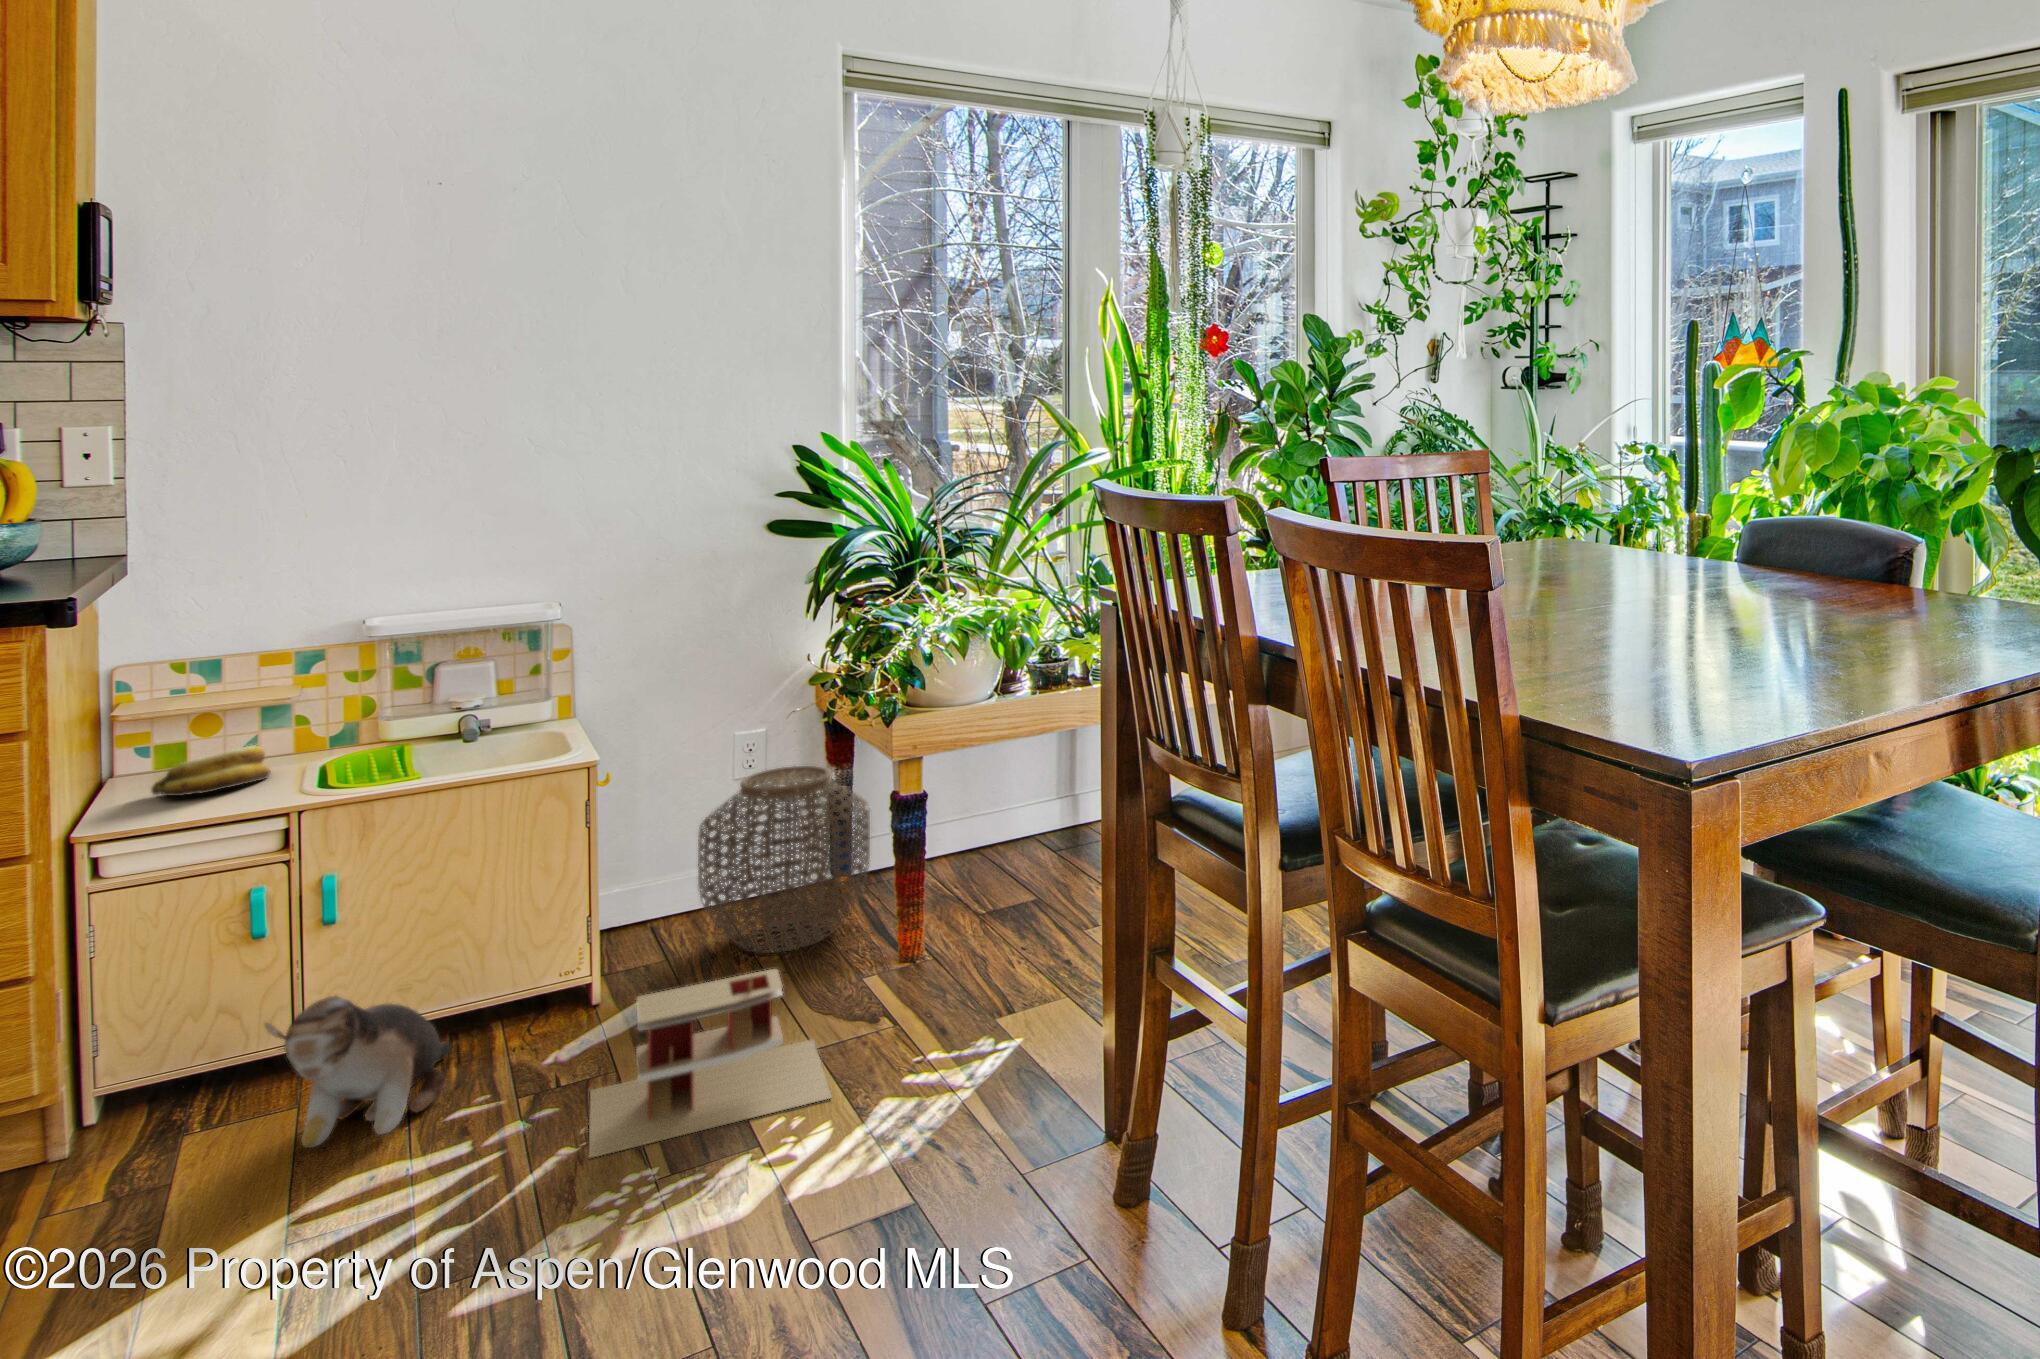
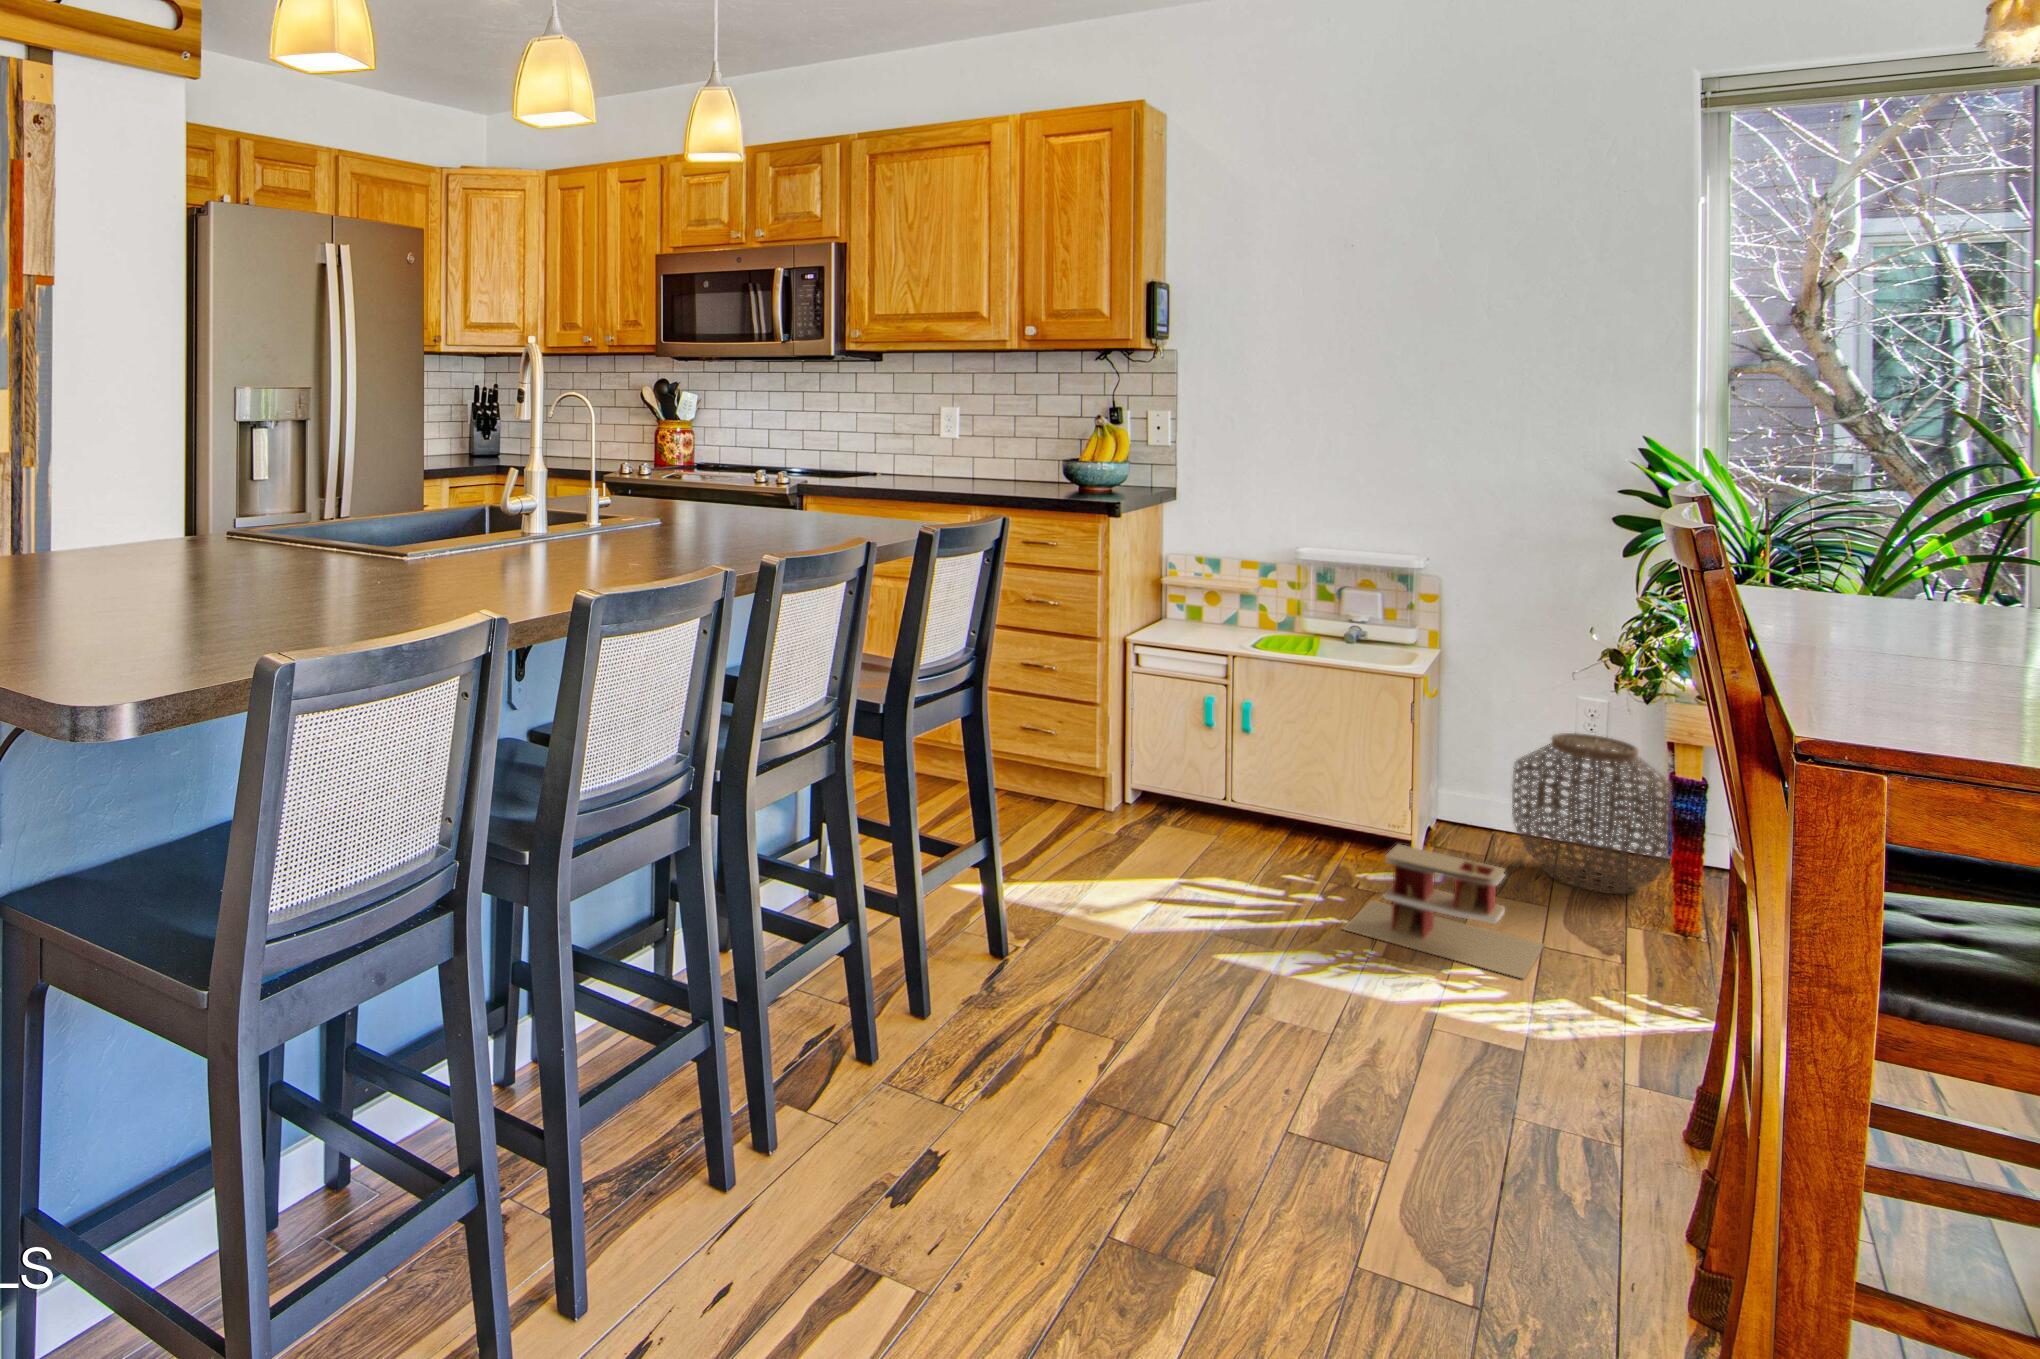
banana: present [151,745,270,796] -> none [1173,612,1234,636]
plush toy: present [265,996,452,1148] -> none [1184,767,1311,866]

